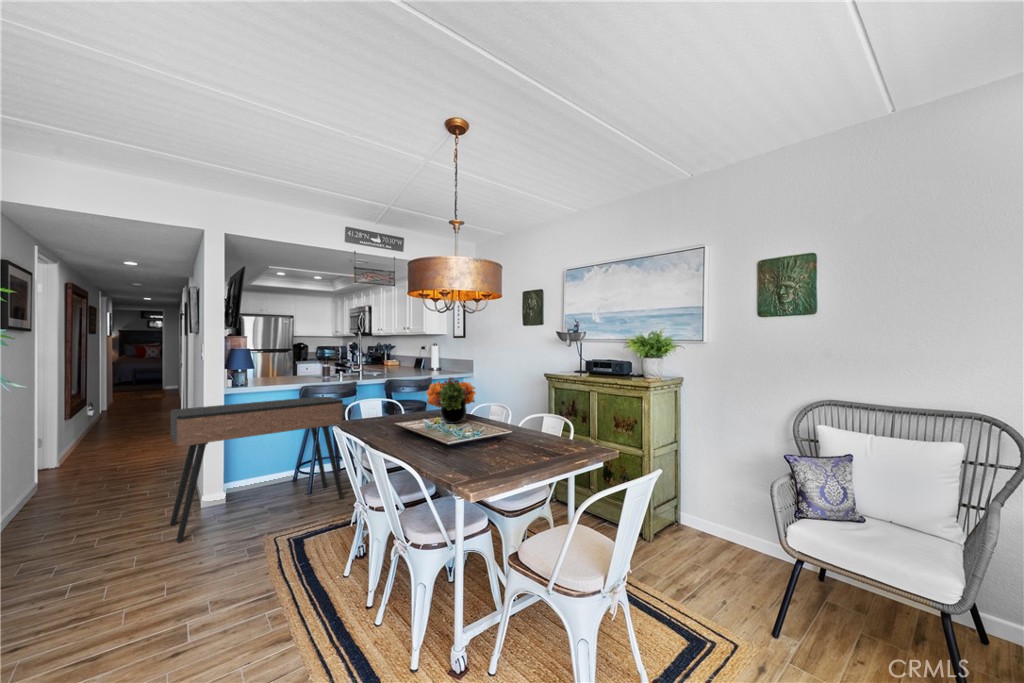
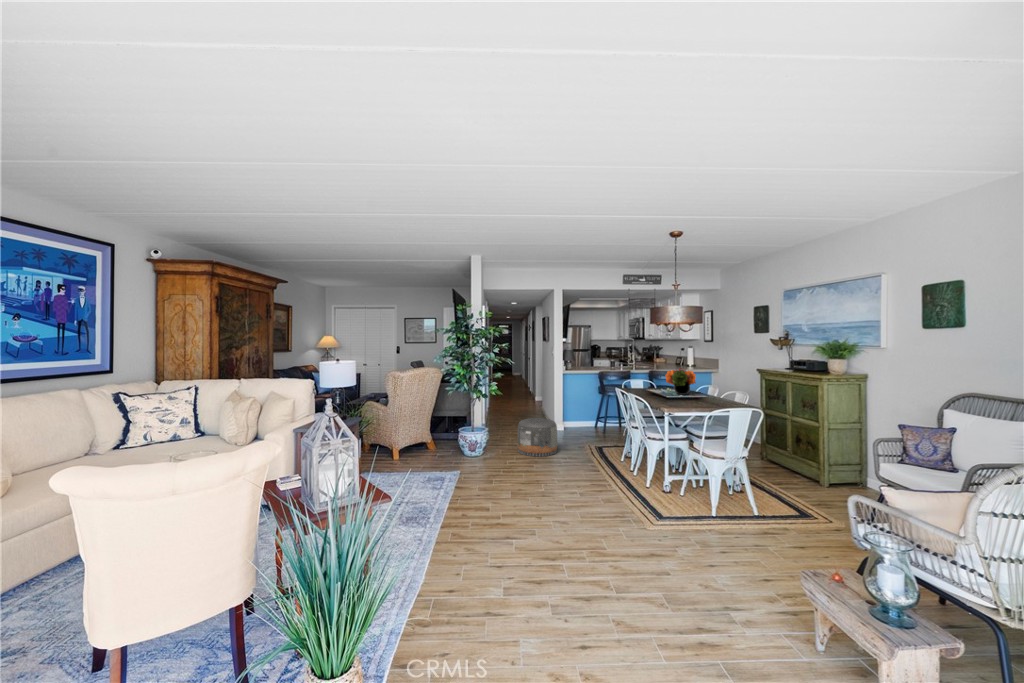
console table: present [170,397,343,542] -> none [543,378,622,440]
pouf: none [48,511,187,638] -> present [518,418,557,456]

